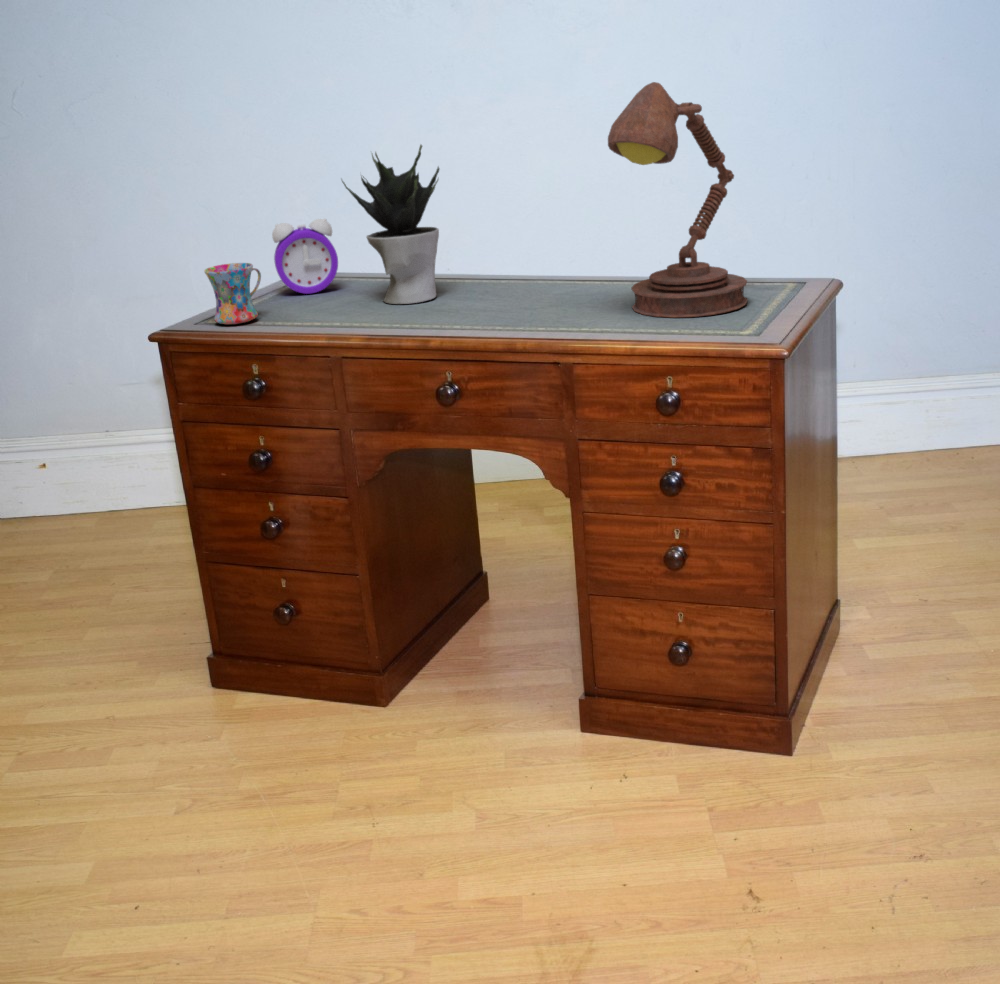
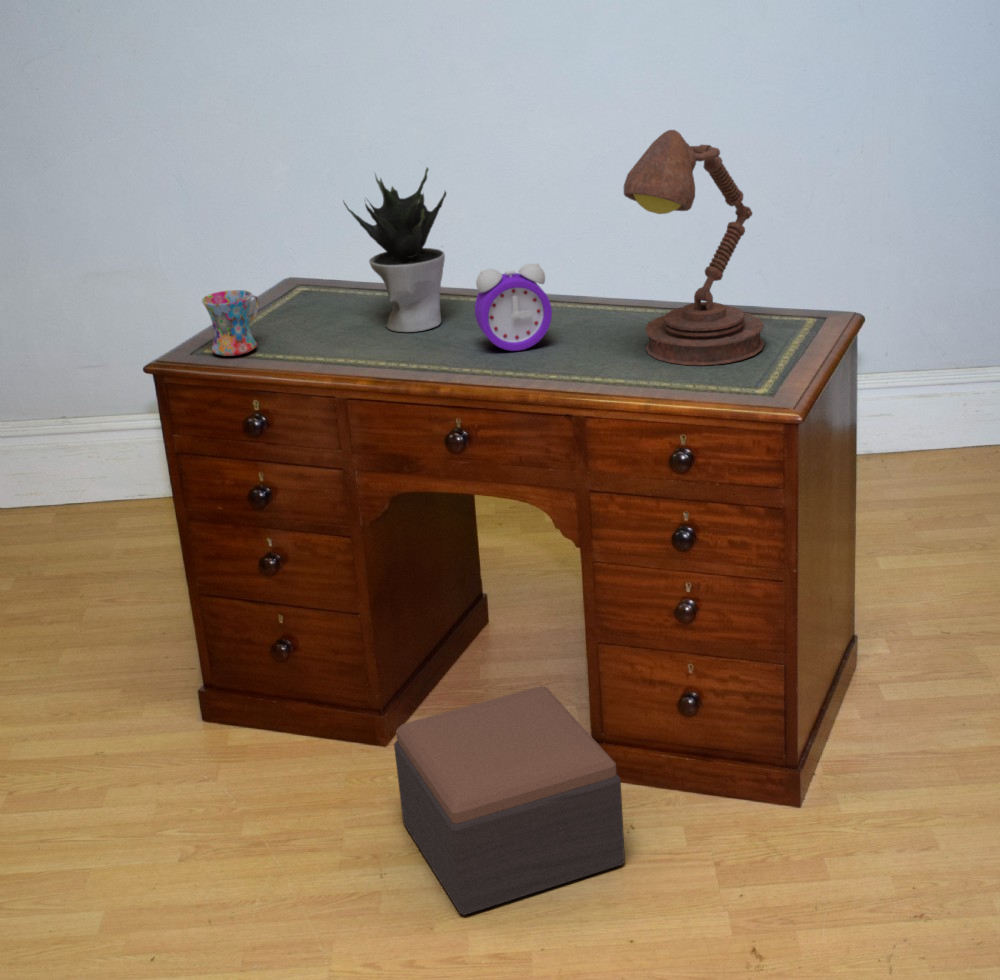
alarm clock: present [272,219,338,294] -> present [475,263,552,351]
footstool: none [387,638,617,860] -> present [394,686,625,915]

